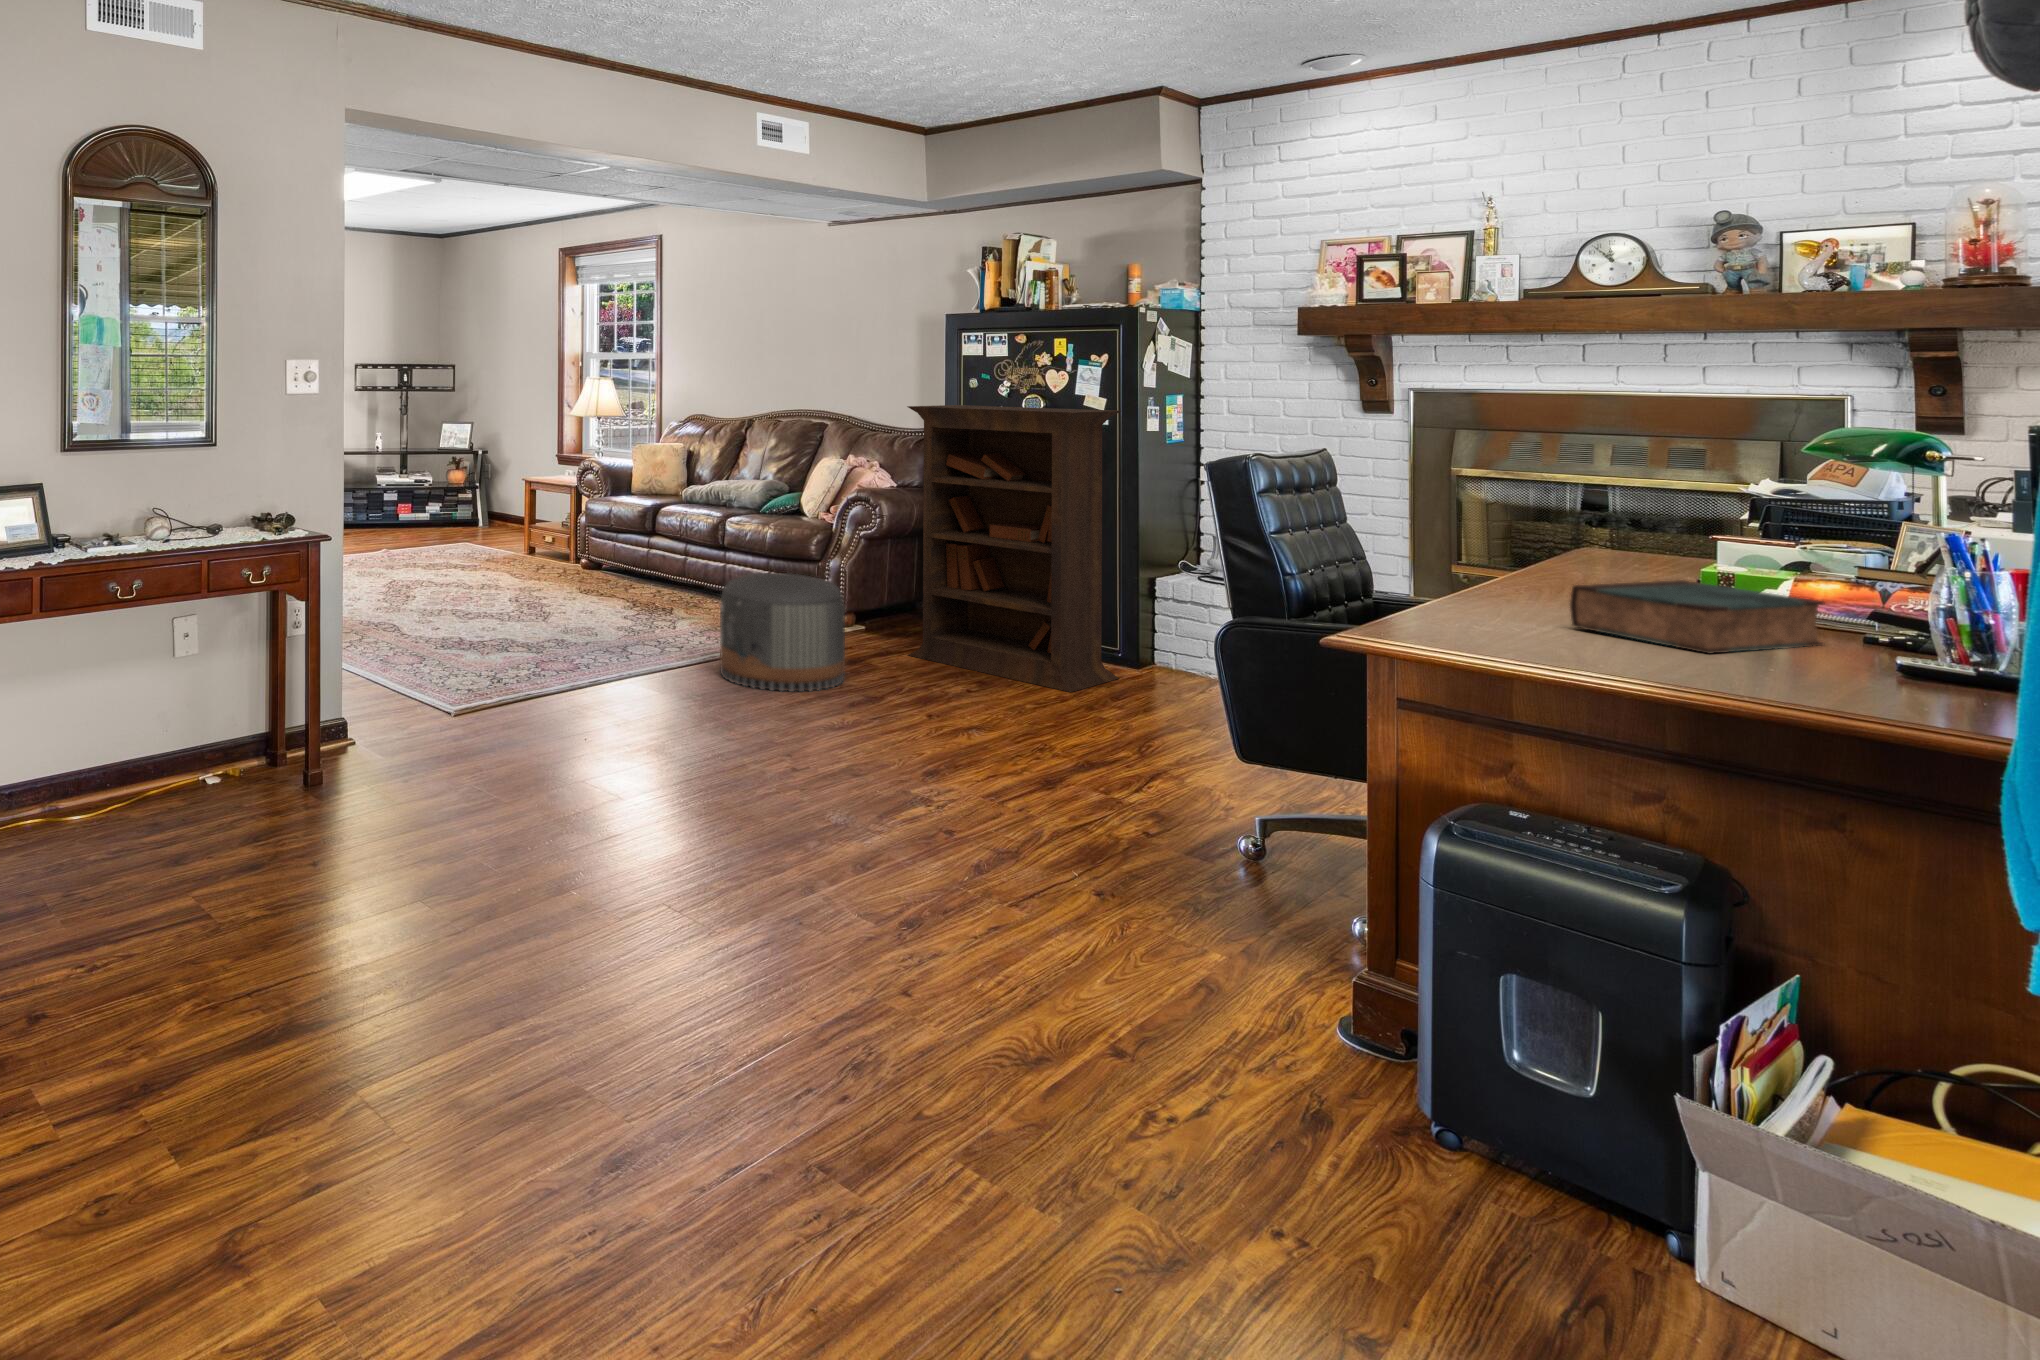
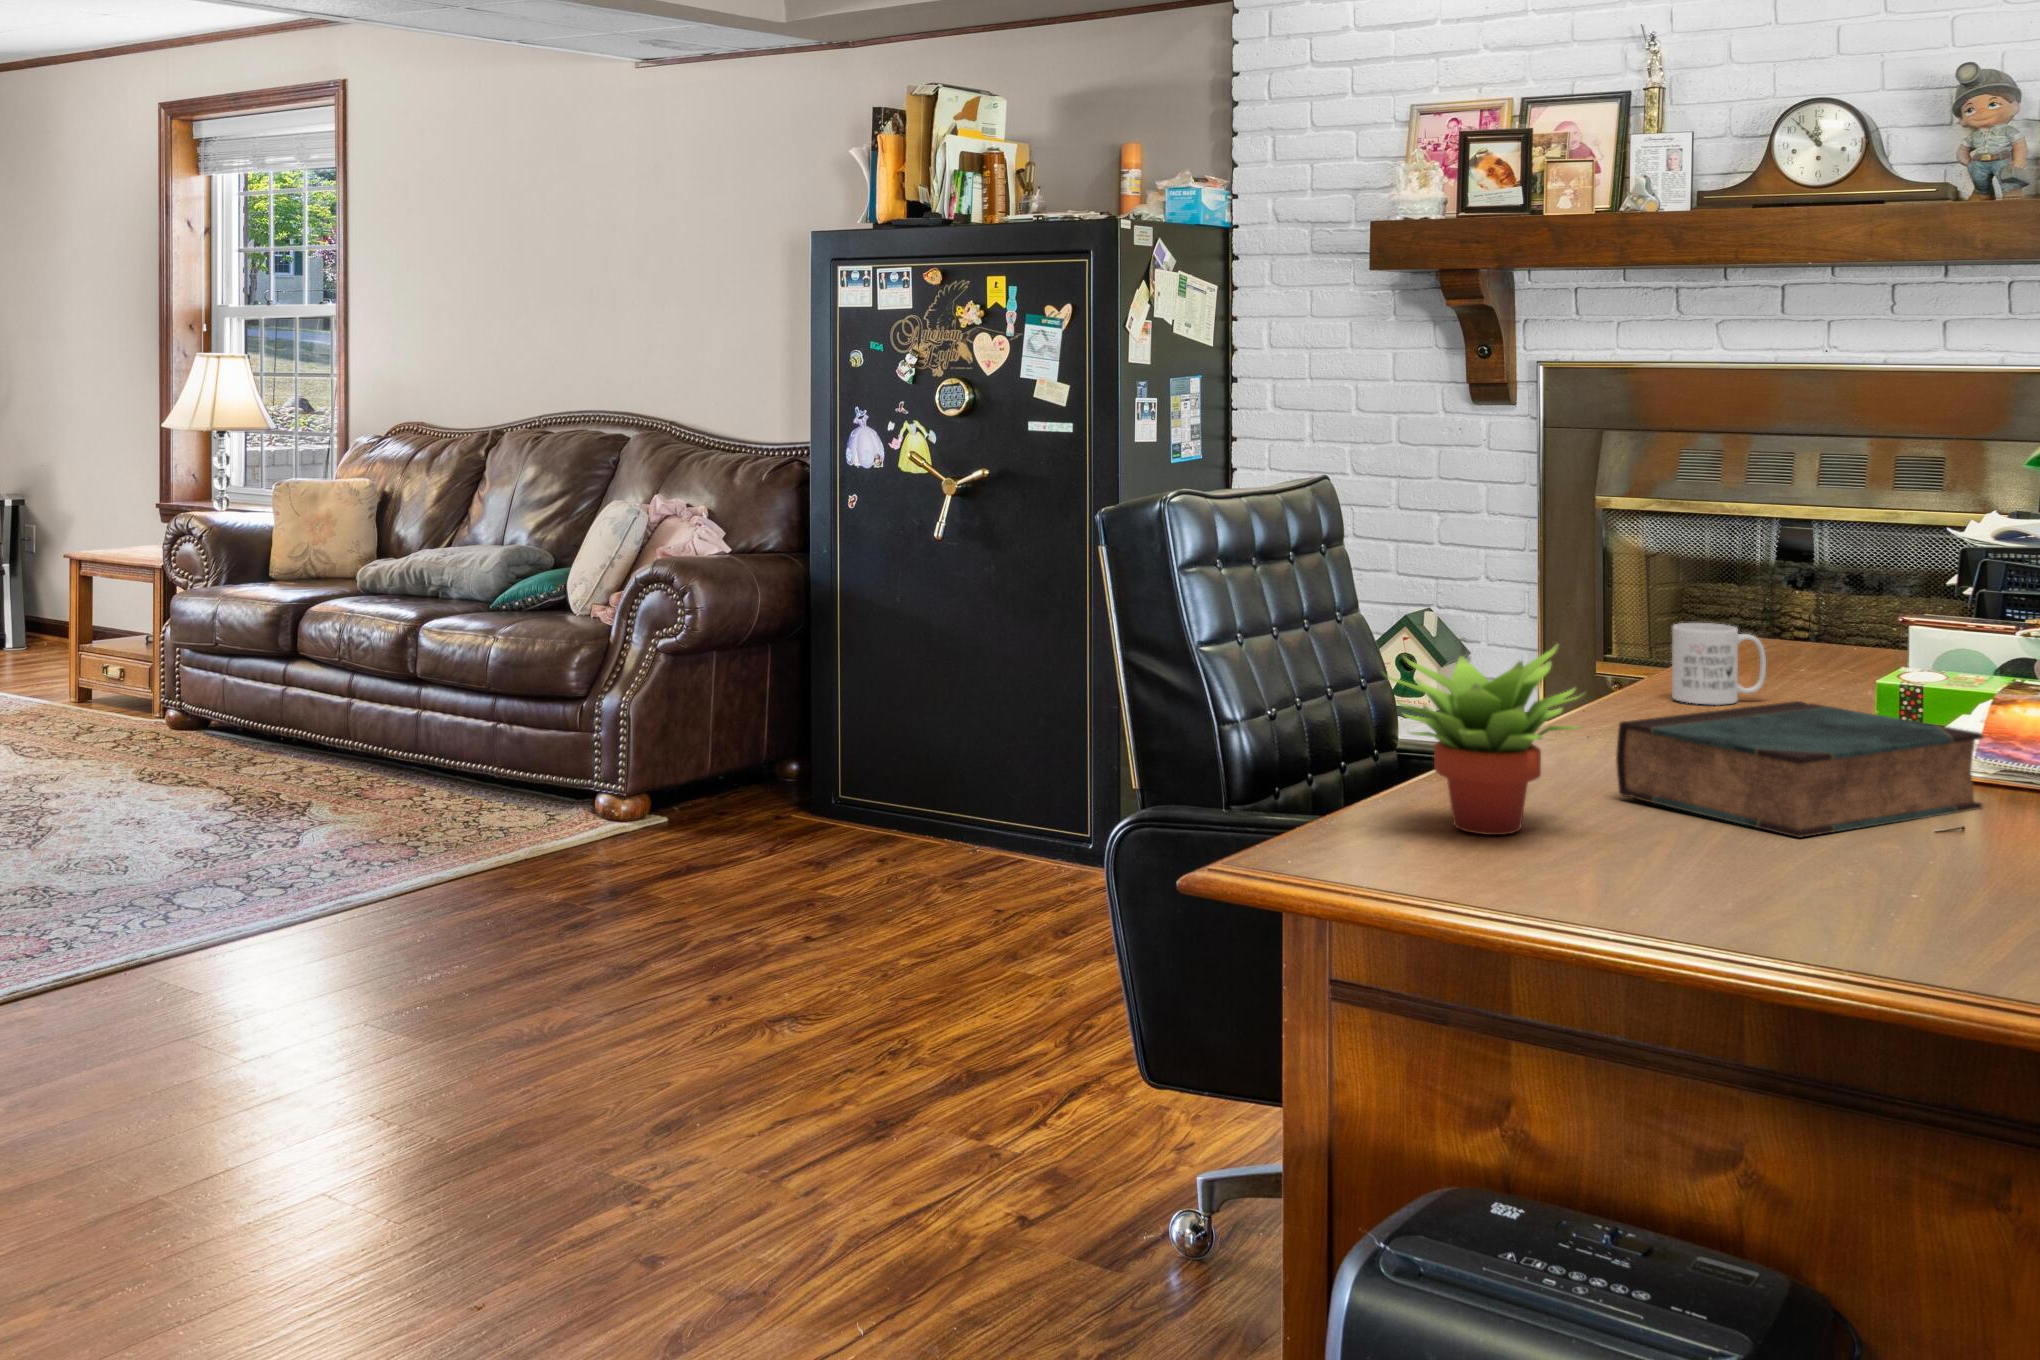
bookcase: present [907,405,1121,692] -> none [717,401,1081,917]
mug: none [1567,537,1632,585] -> present [1672,623,1766,705]
succulent plant: none [1433,538,1566,642] -> present [1383,644,1583,835]
pouf: present [720,573,845,692] -> none [355,728,590,954]

